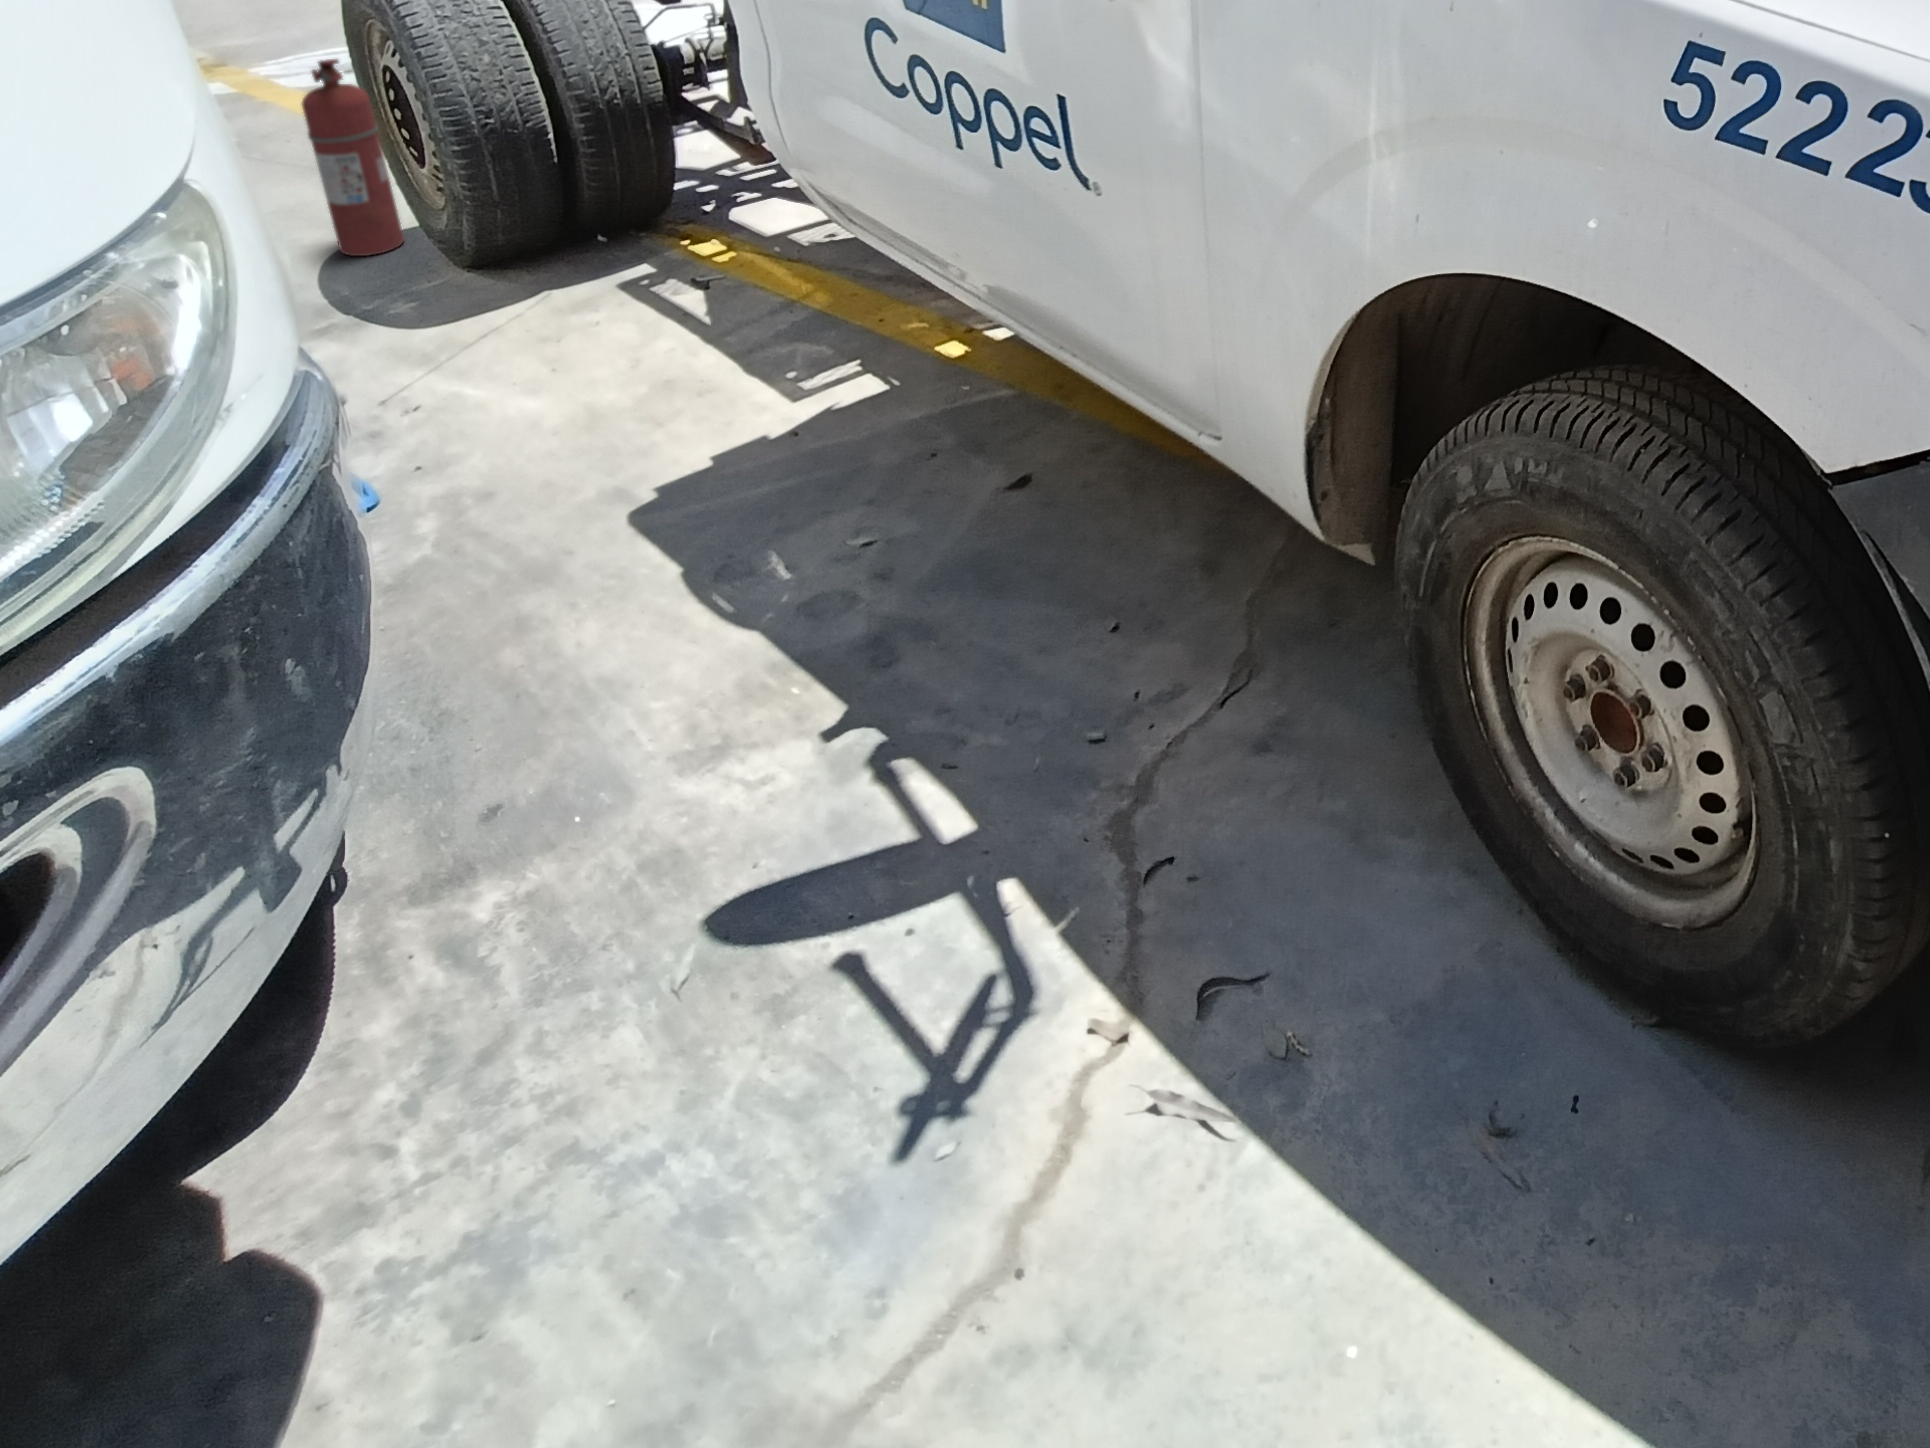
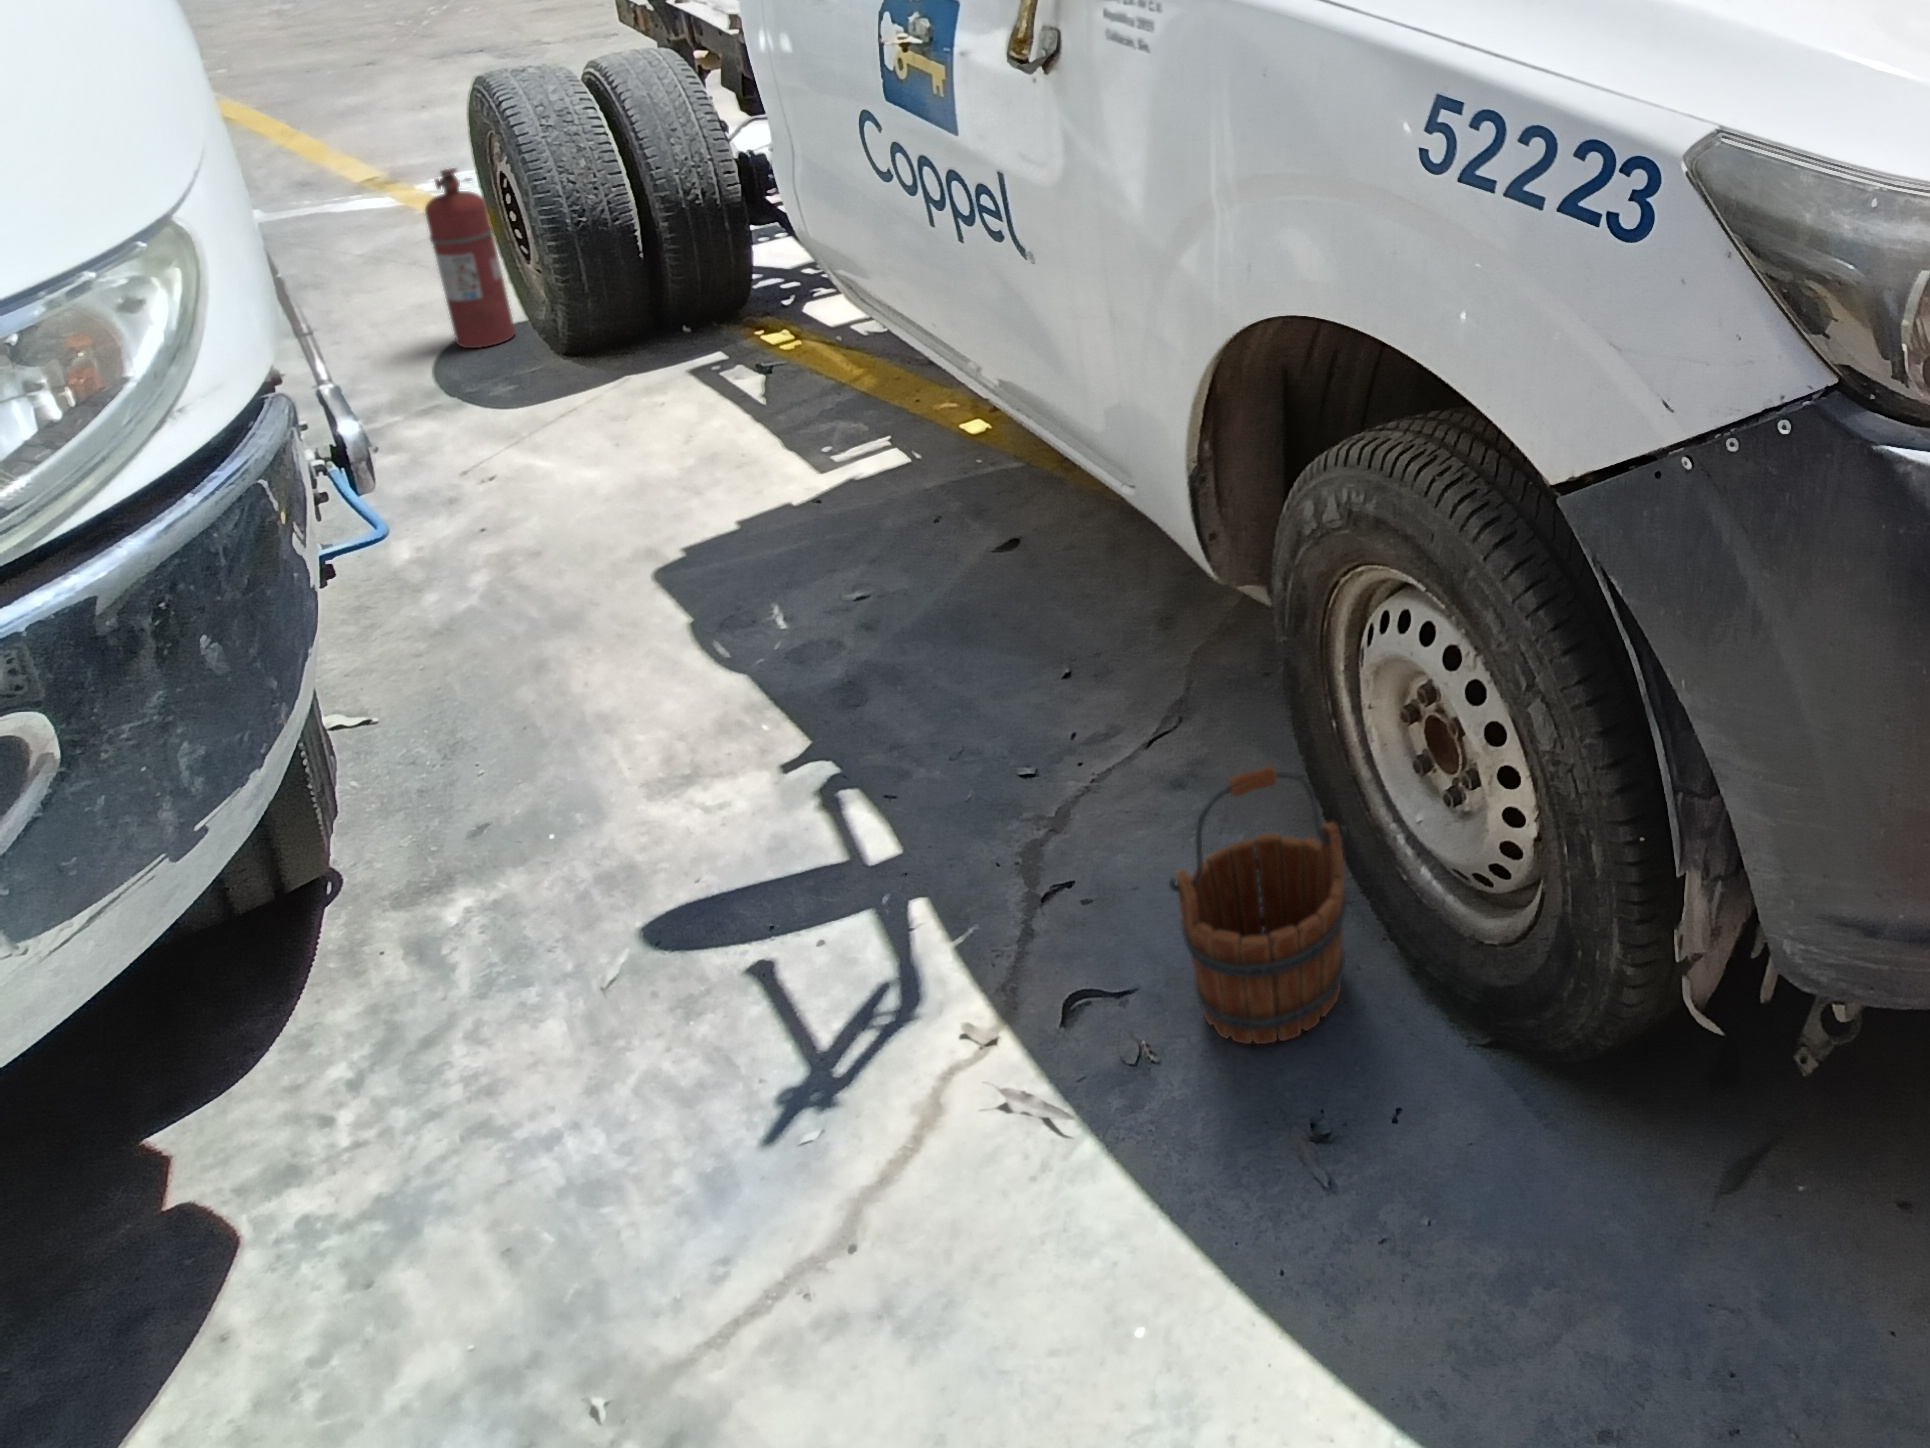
wooden bucket: none [1311,745,1488,1033] -> present [1169,766,1347,1044]

